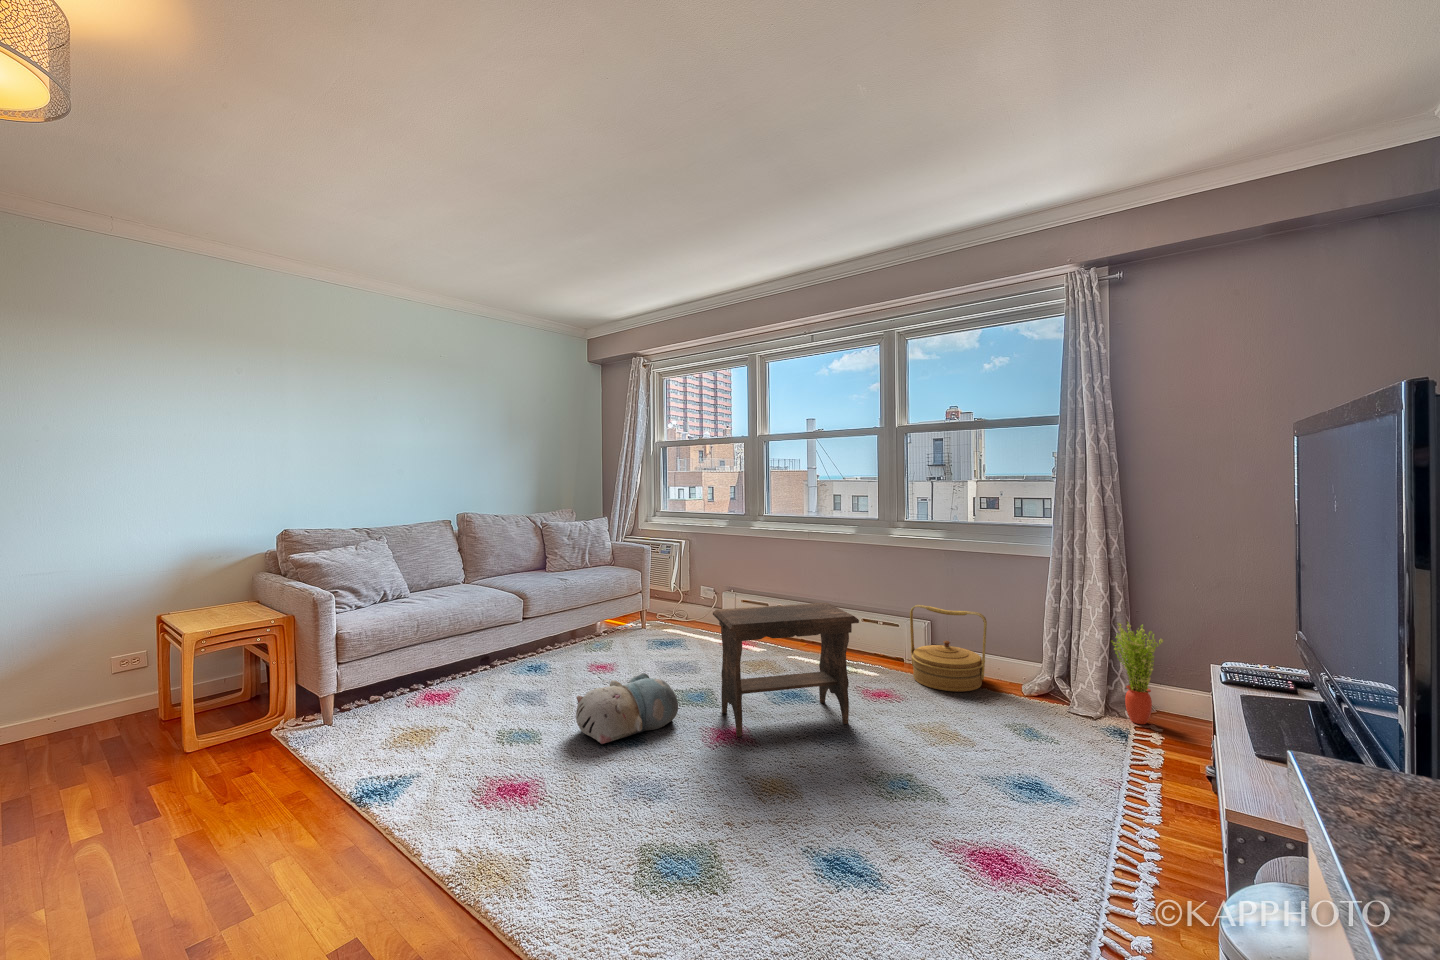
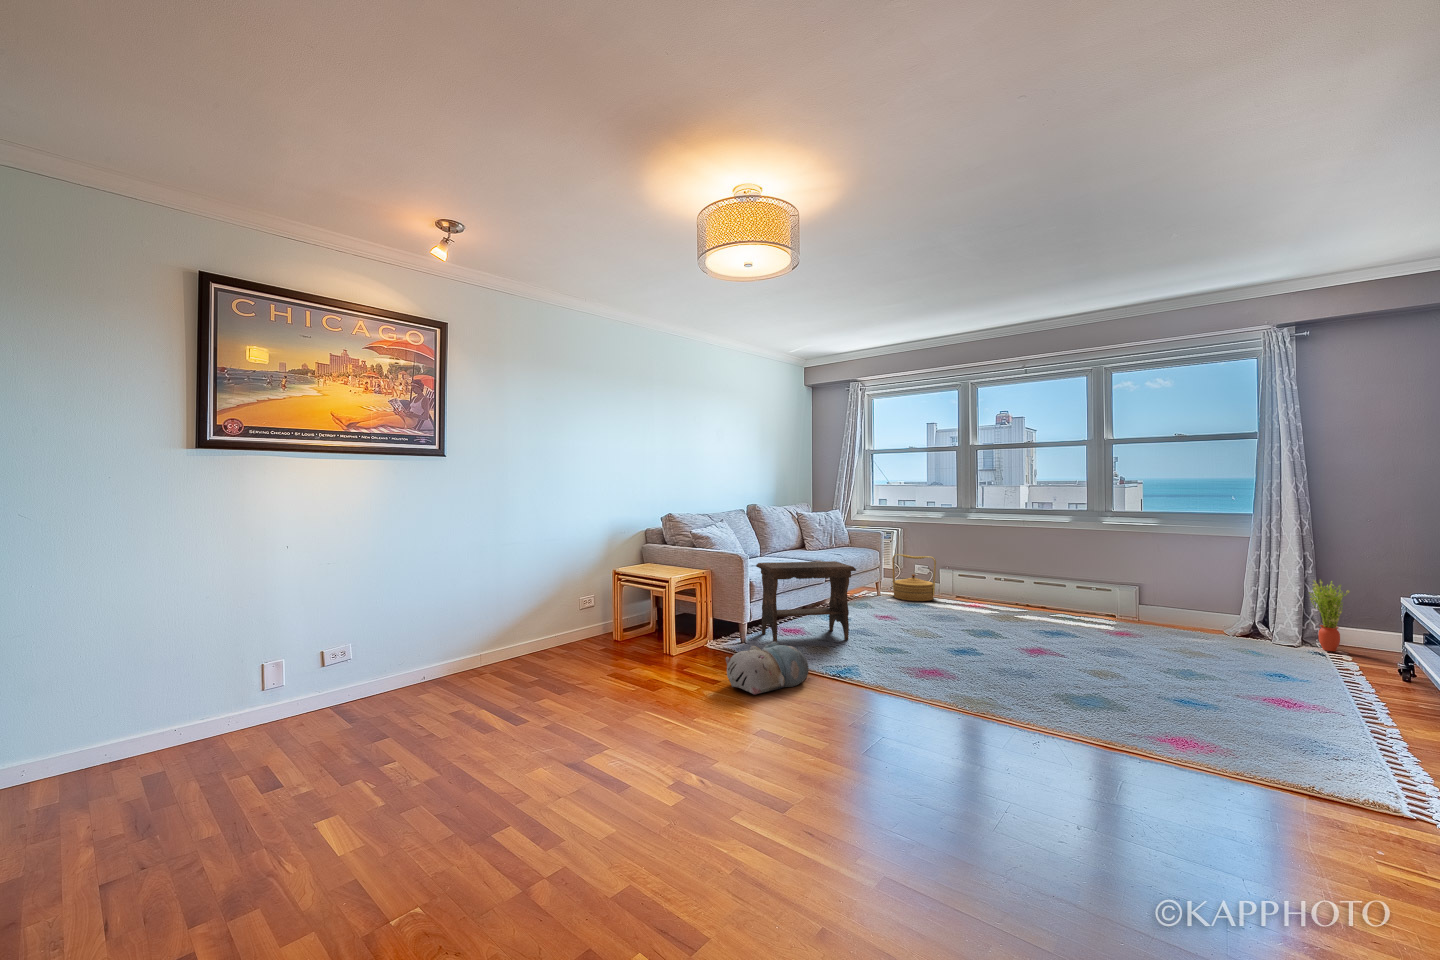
footstool: present [713,603,859,737] -> present [756,561,856,642]
woven basket: present [910,605,987,692] -> present [892,554,936,601]
plush toy: present [576,673,678,744] -> present [726,642,809,694]

